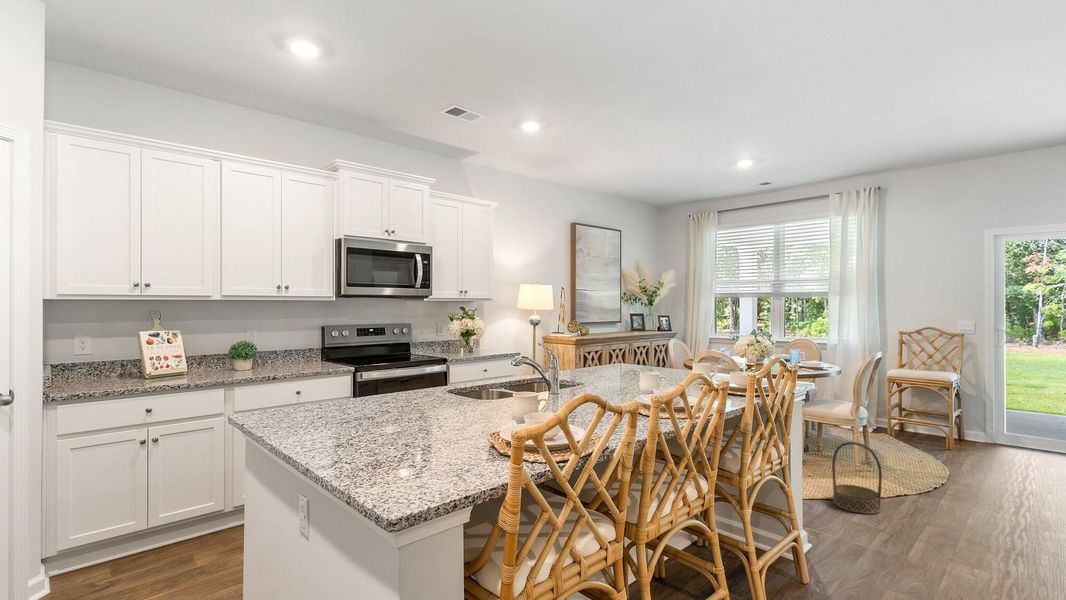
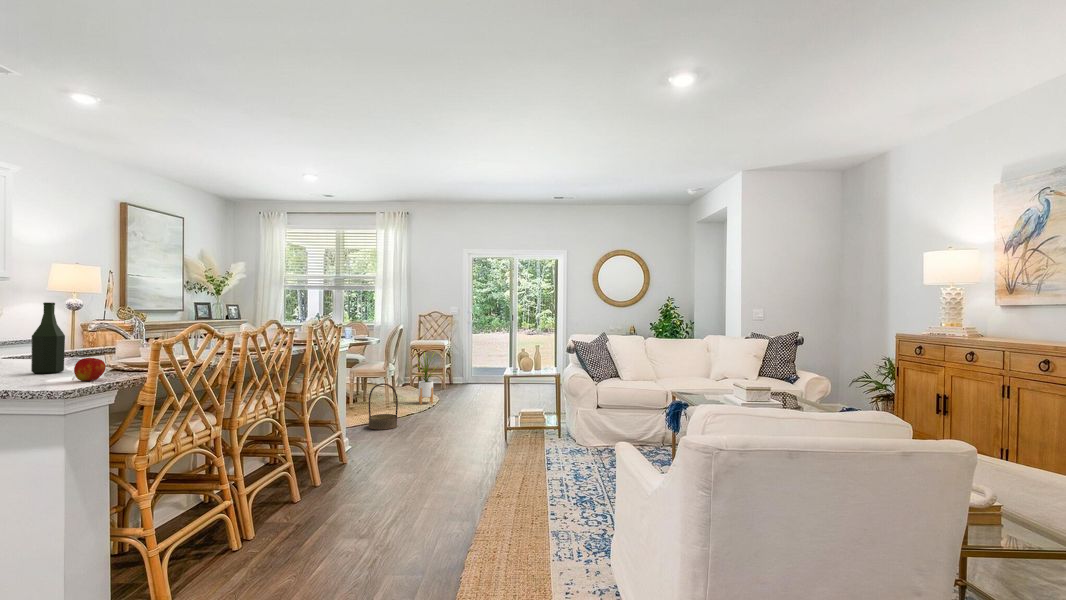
bottle: none [421,350,452,439] -> present [31,302,65,374]
house plant: none [890,384,949,473] -> present [419,352,435,405]
apple: none [427,443,463,479] -> present [74,358,106,381]

